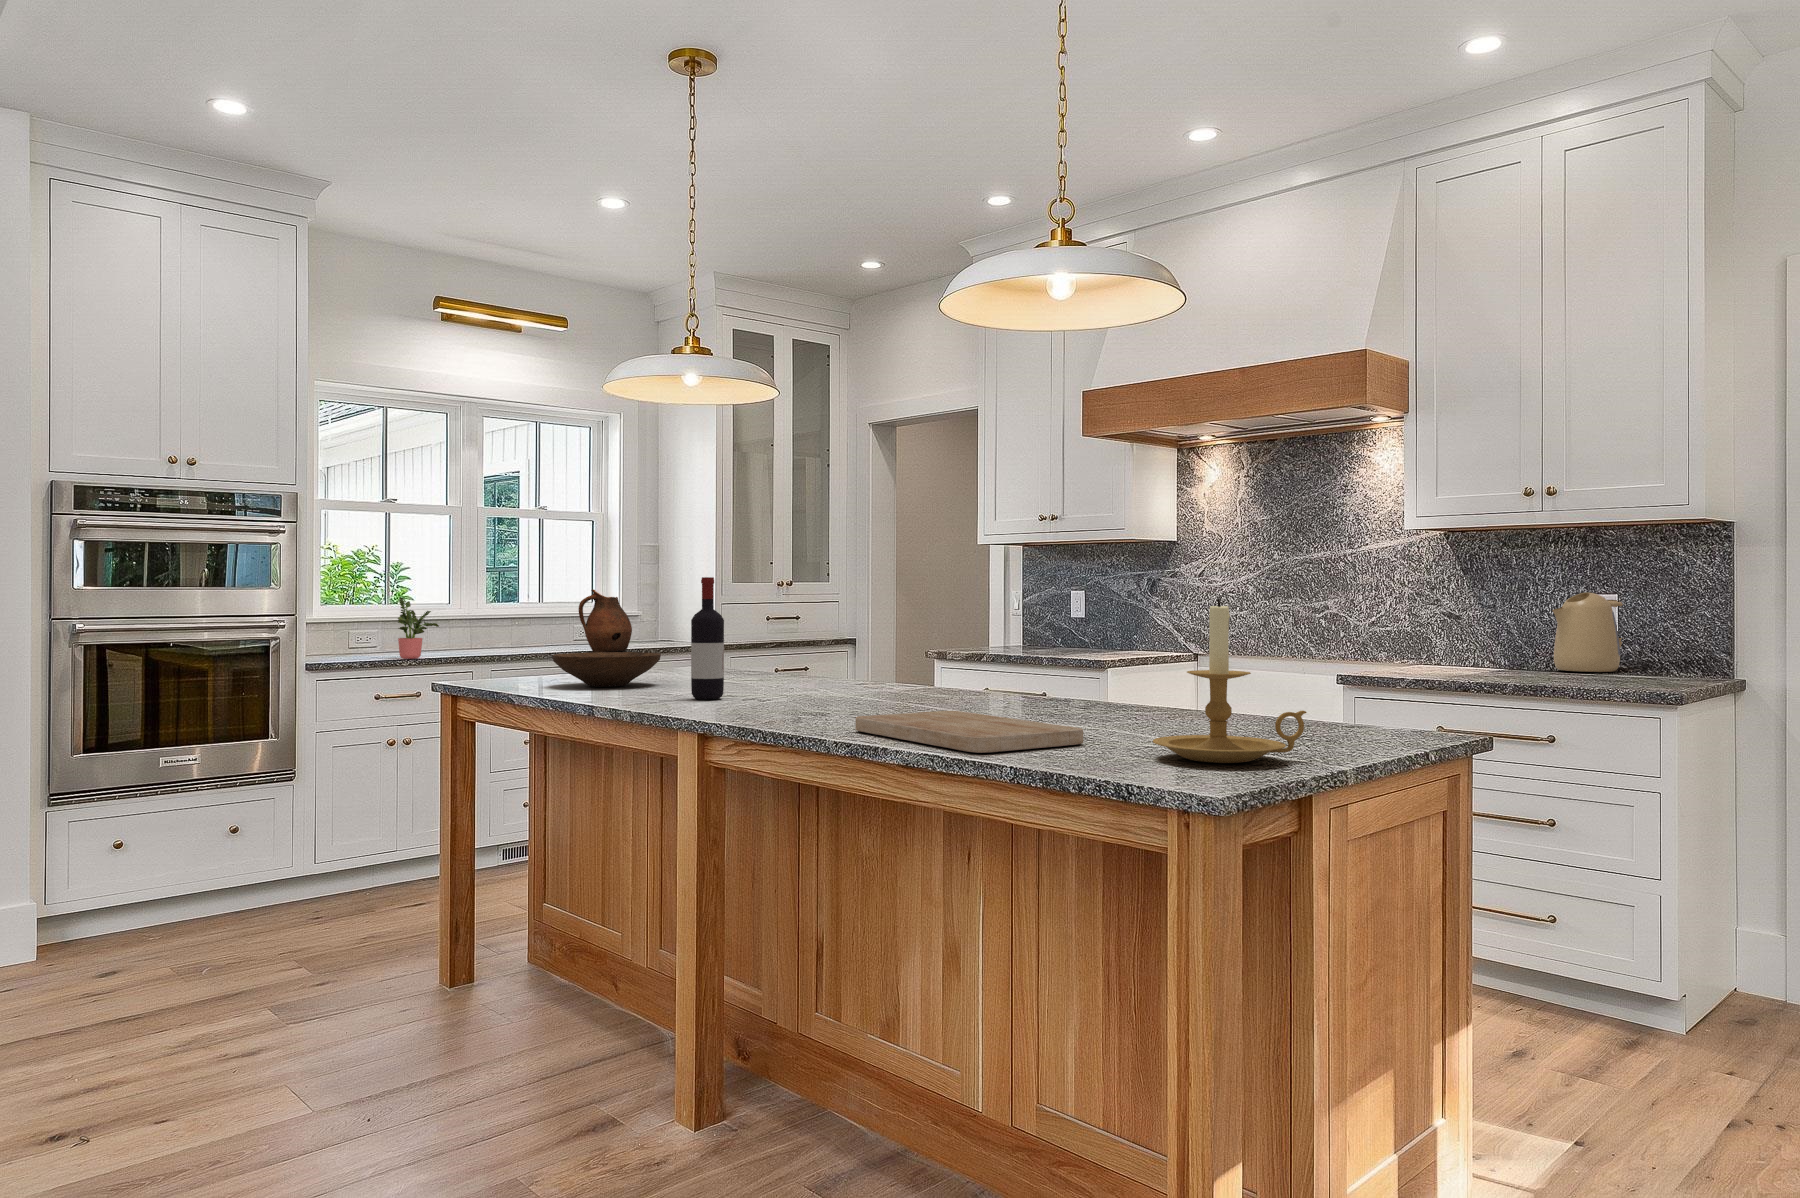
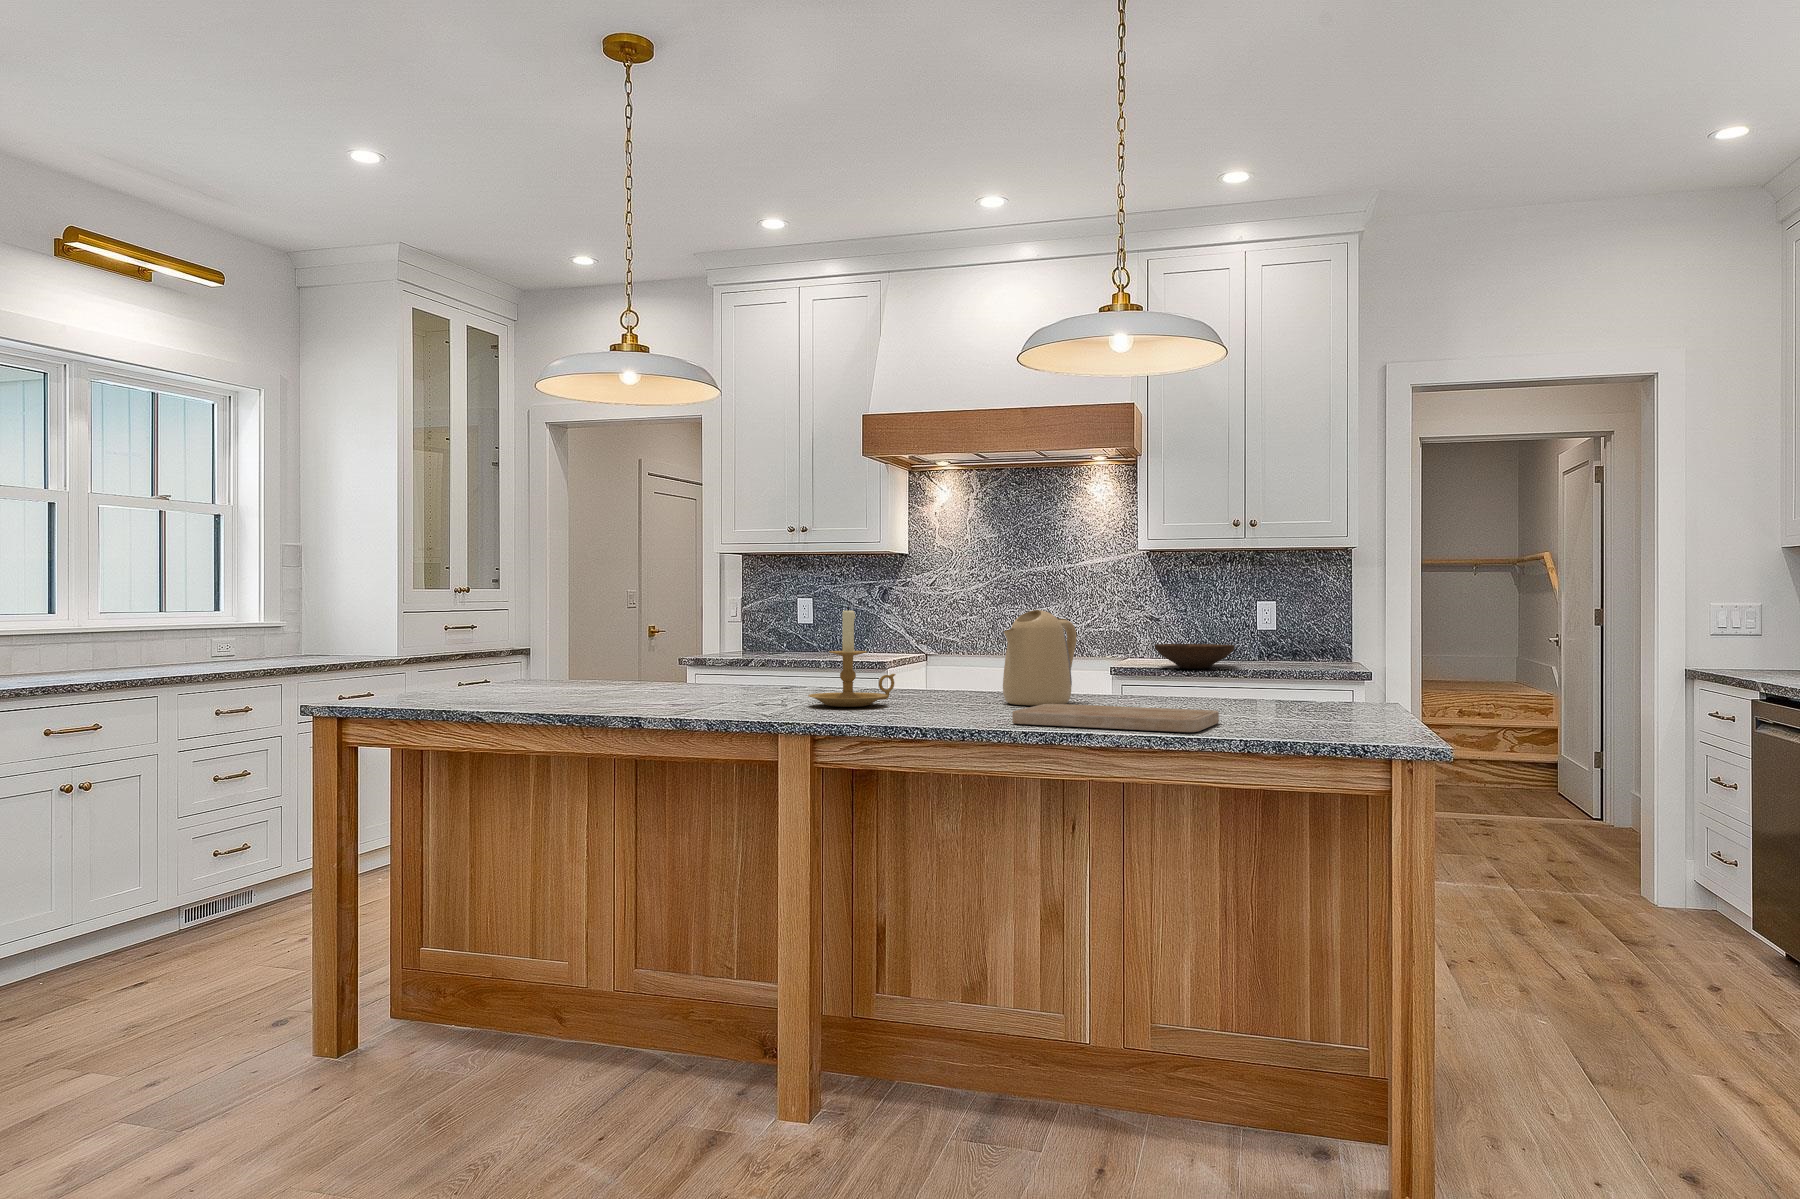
wine bottle: present [691,577,724,700] -> none [708,586,741,708]
ceramic pitcher: present [579,590,634,653] -> none [281,596,354,672]
kettle: present [1552,592,1623,672] -> present [1003,610,1077,706]
potted plant: present [398,597,439,659] -> none [51,605,102,684]
candle holder: present [1153,599,1307,763] -> present [808,606,895,707]
wooden bowl: present [552,652,661,687] -> present [1154,644,1235,669]

